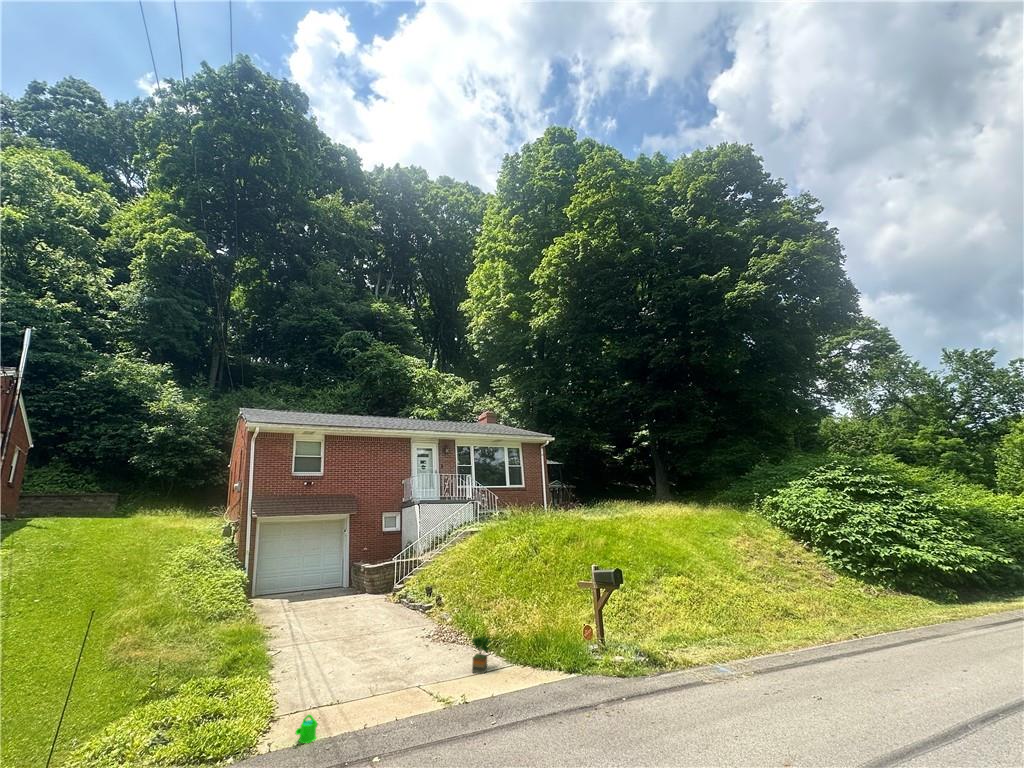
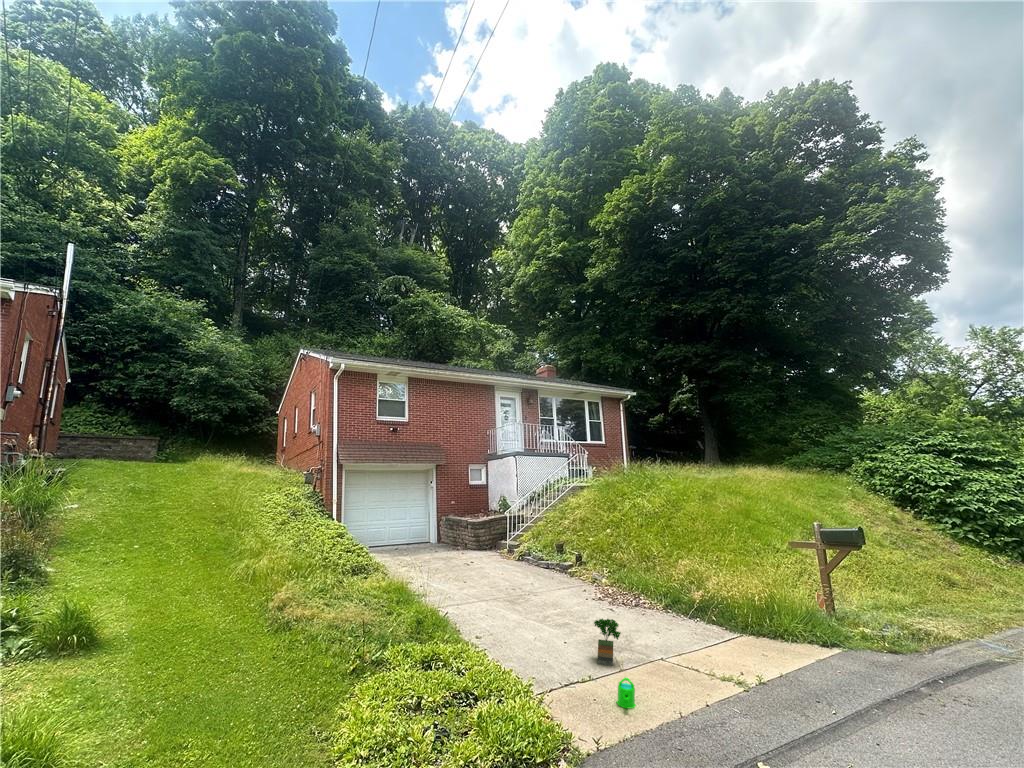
potted tree: present [472,637,491,674] -> present [594,619,621,666]

